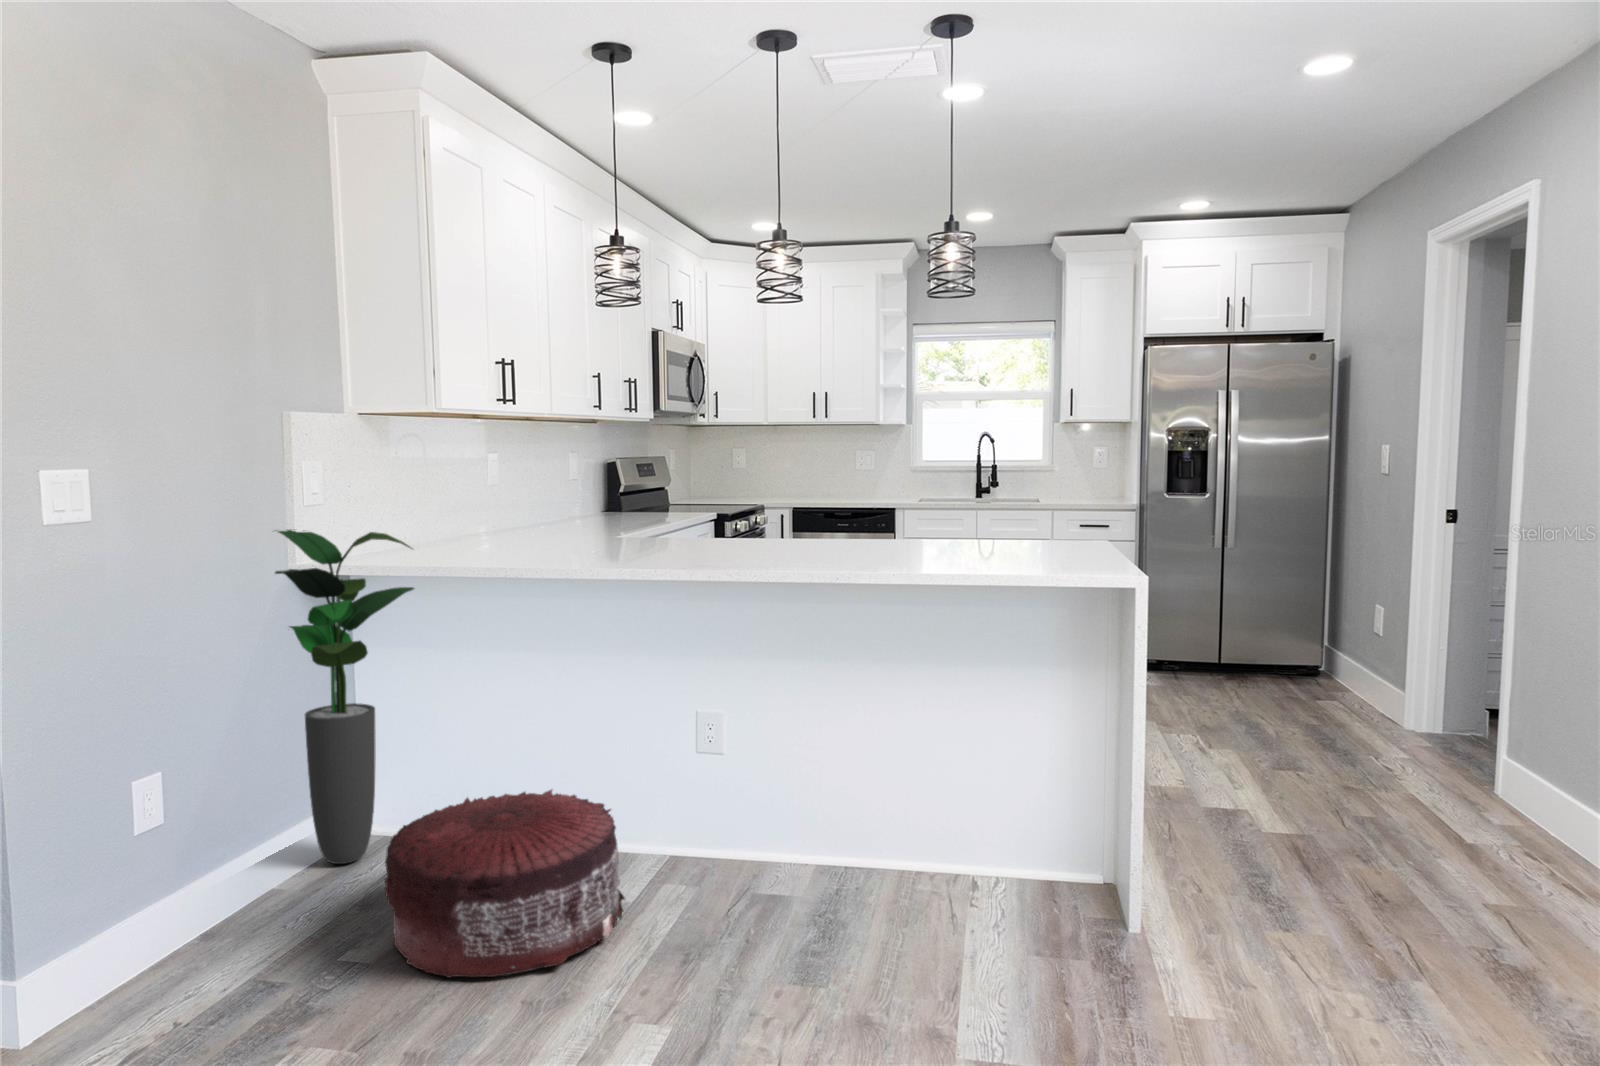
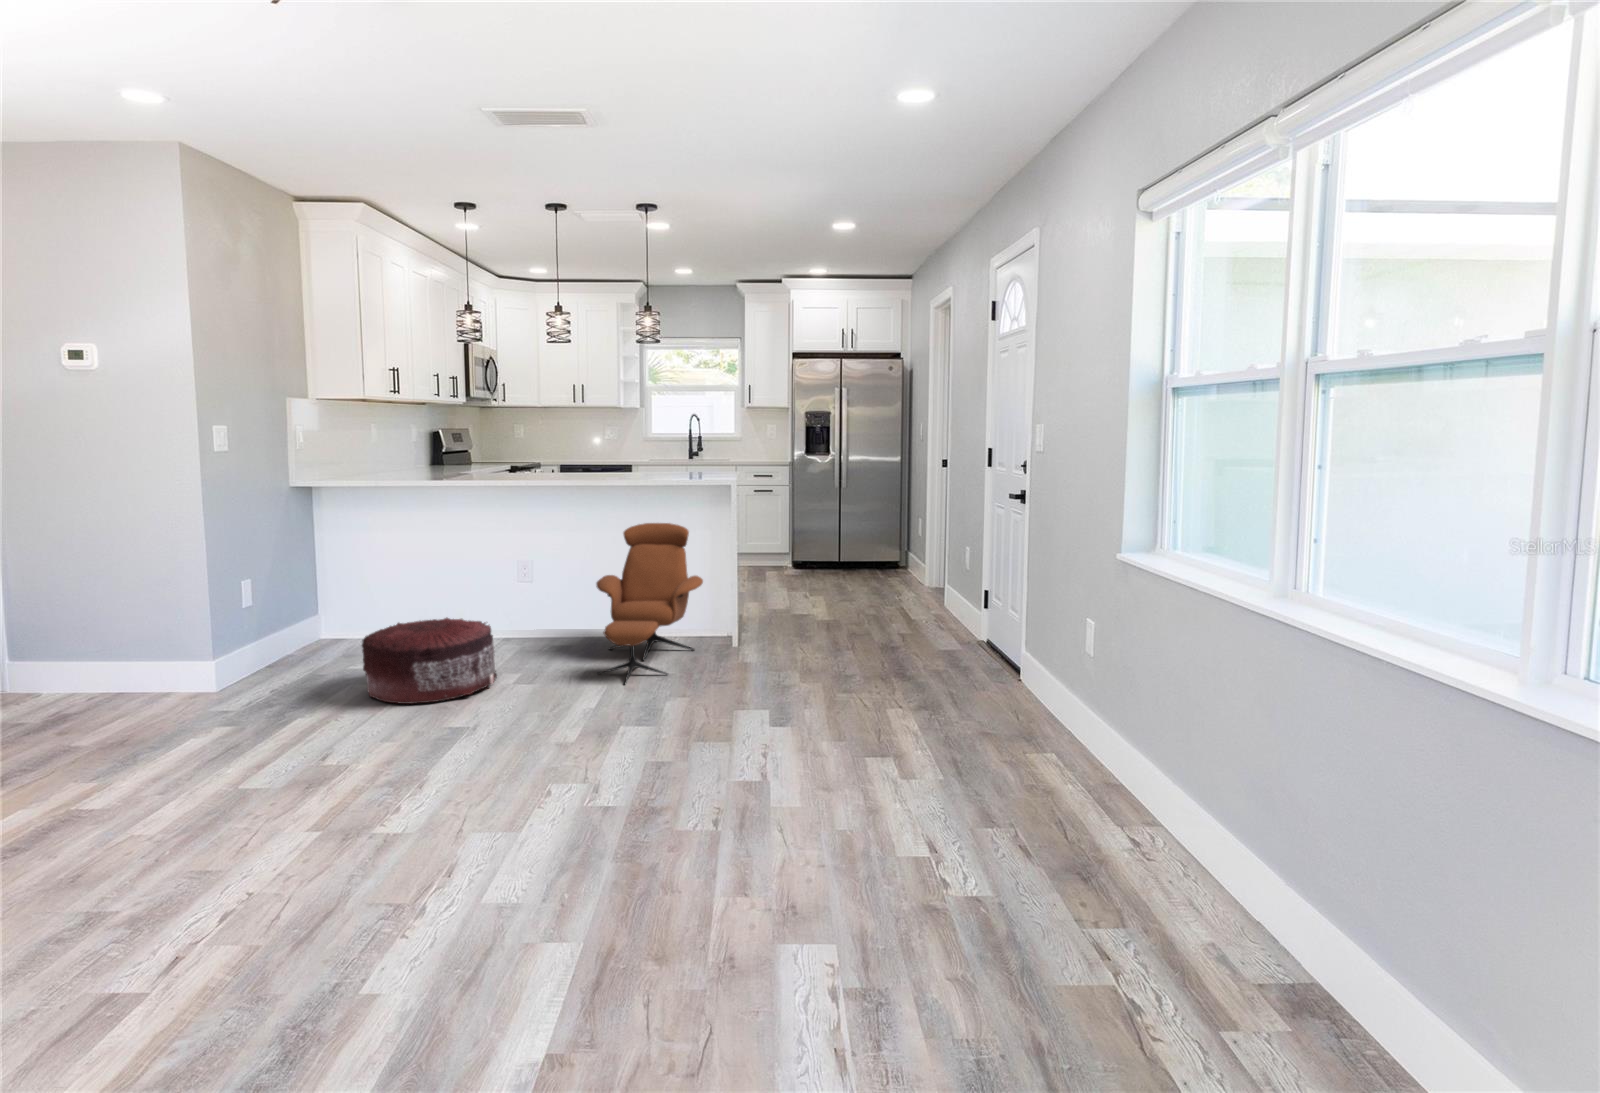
potted plant: present [275,530,414,864] -> none [247,472,348,673]
lounge chair: none [802,624,1007,964] -> present [596,523,703,684]

